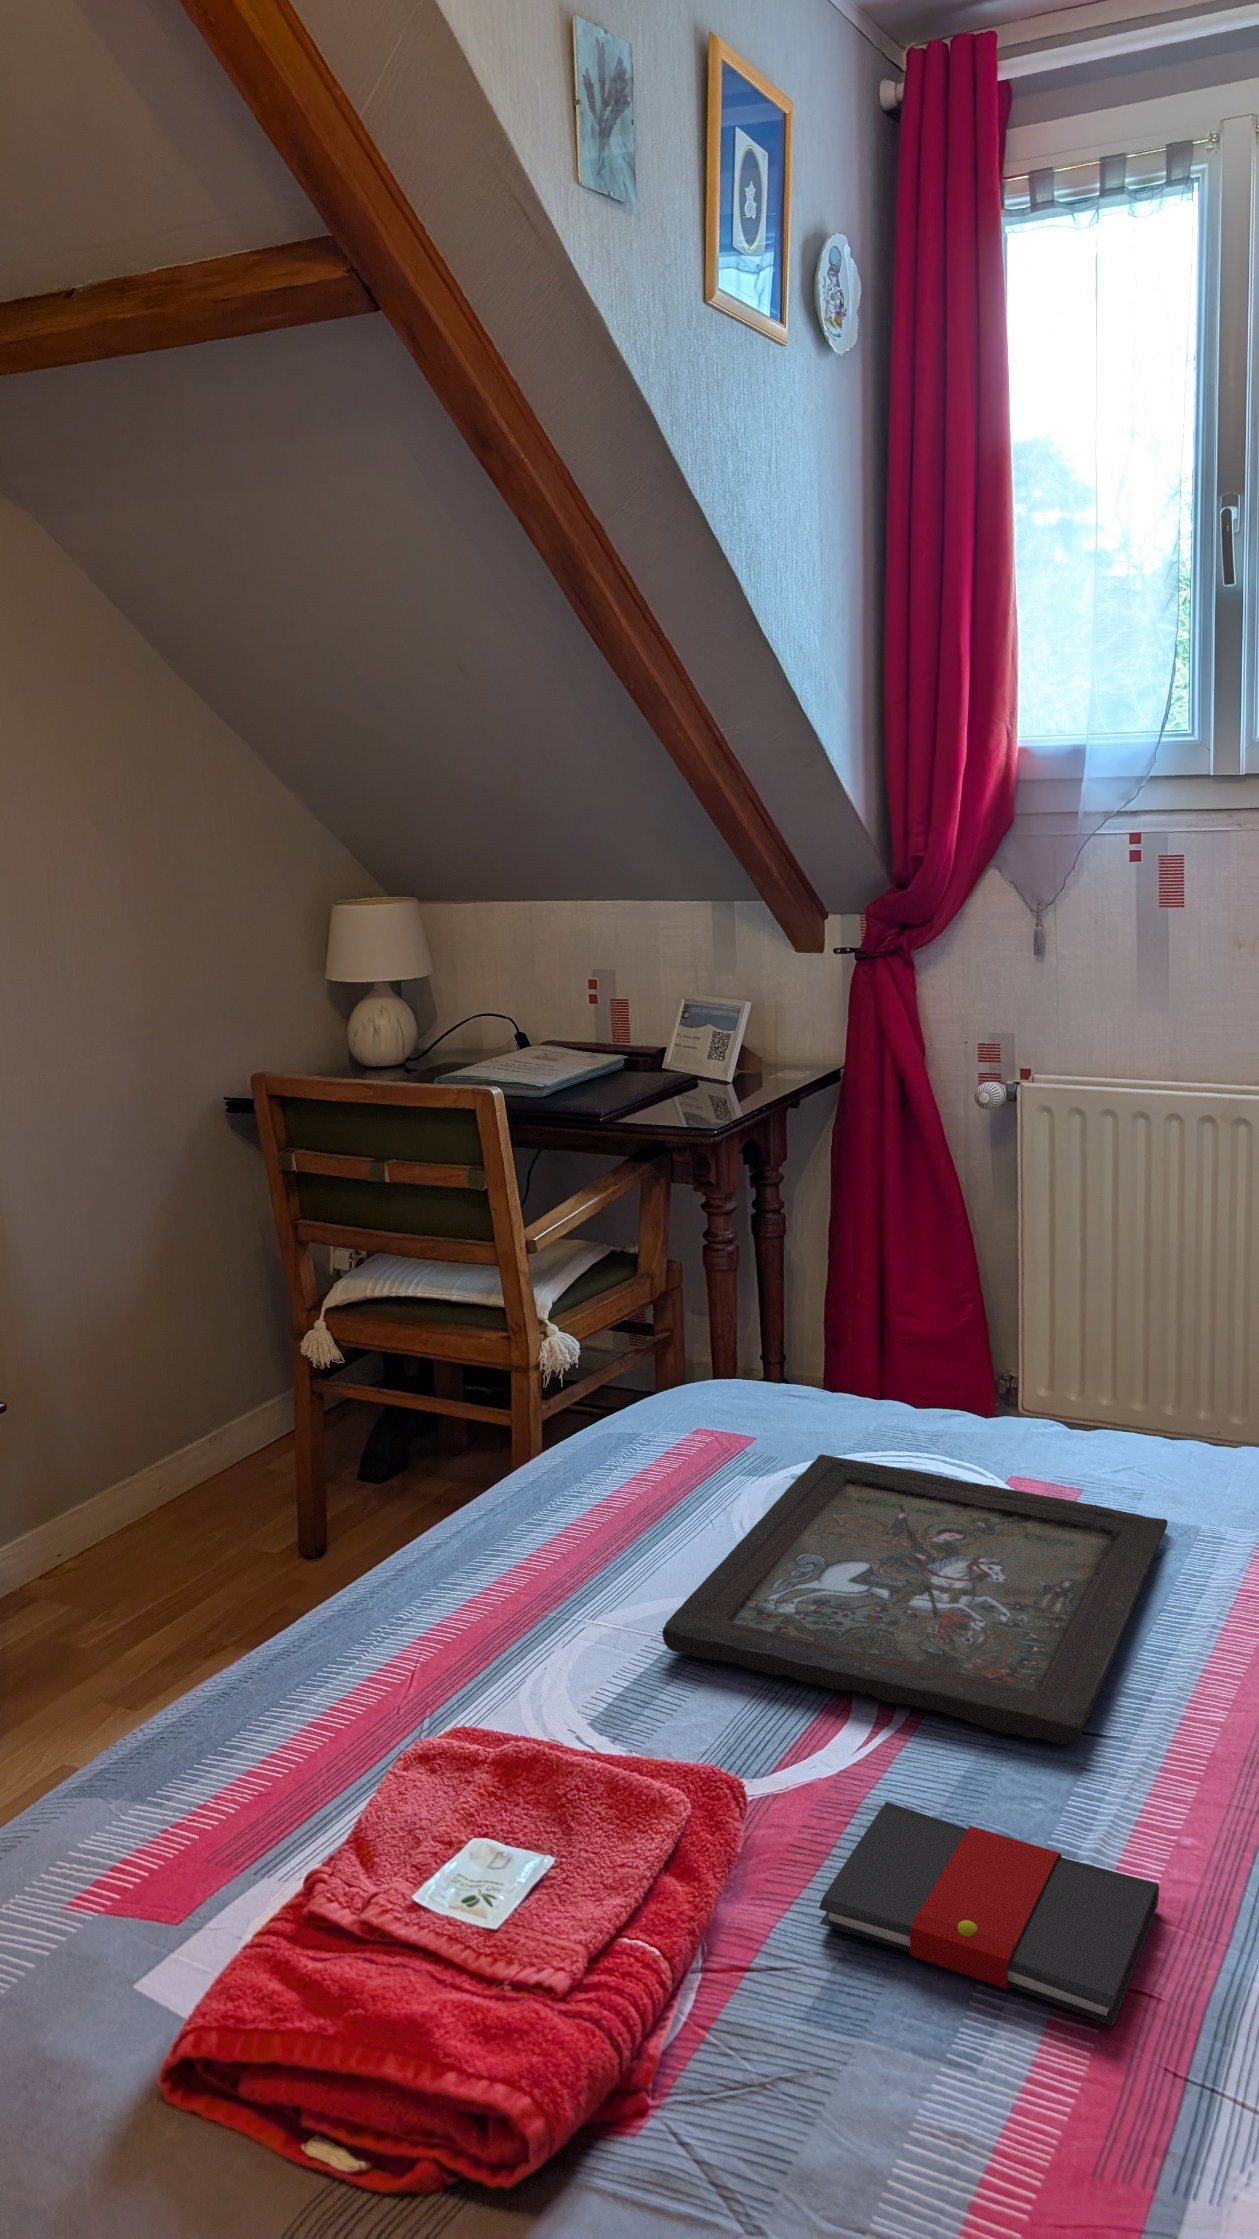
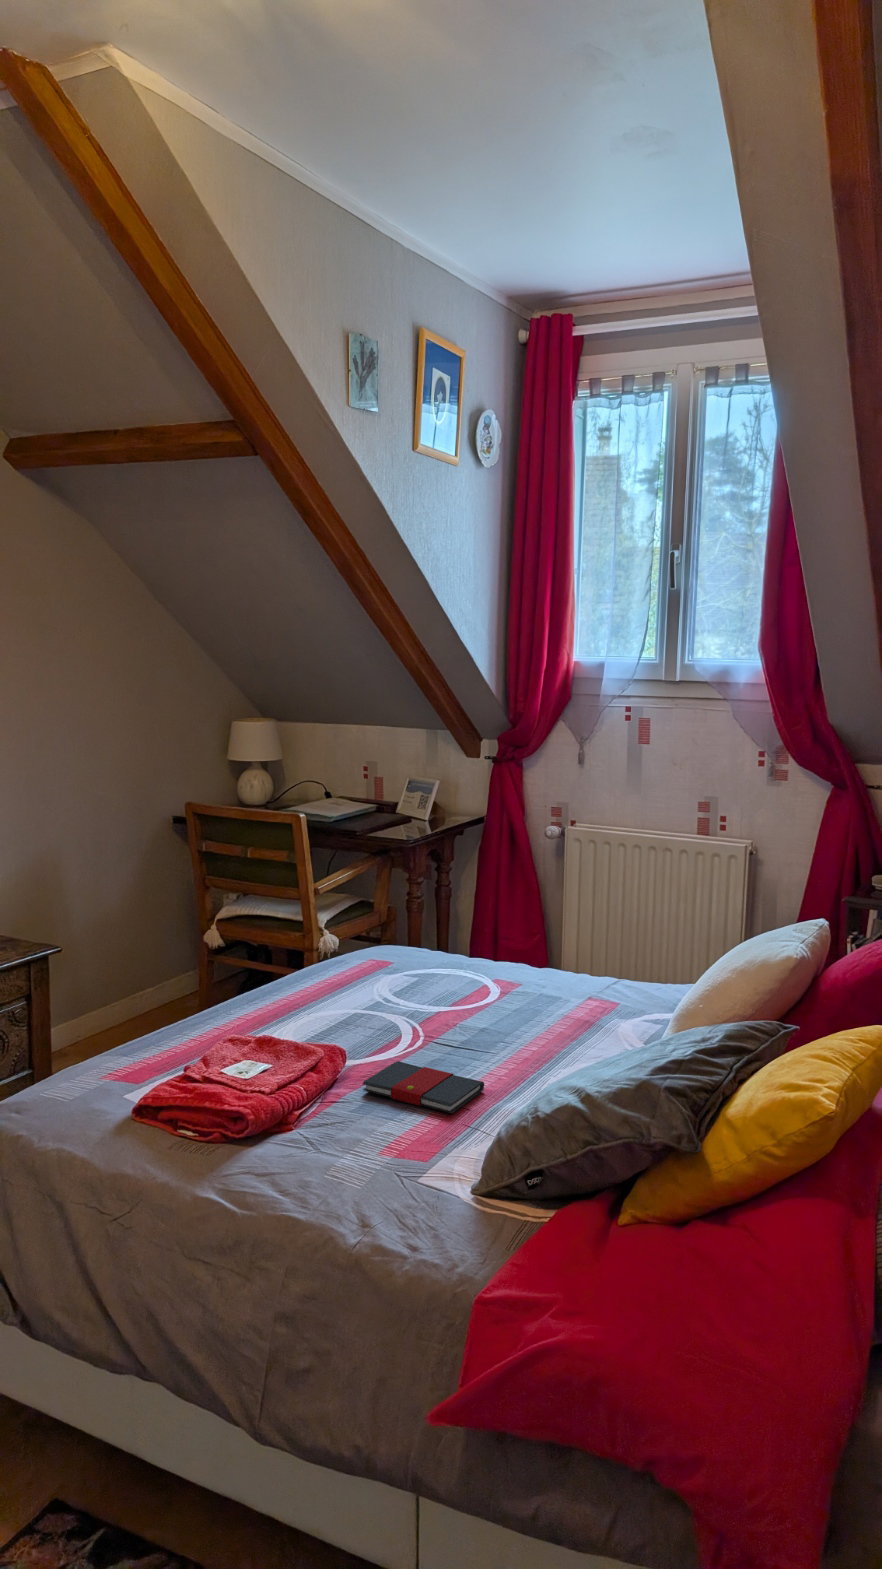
tray: present [663,1454,1168,1744] -> none [331,968,551,1052]

